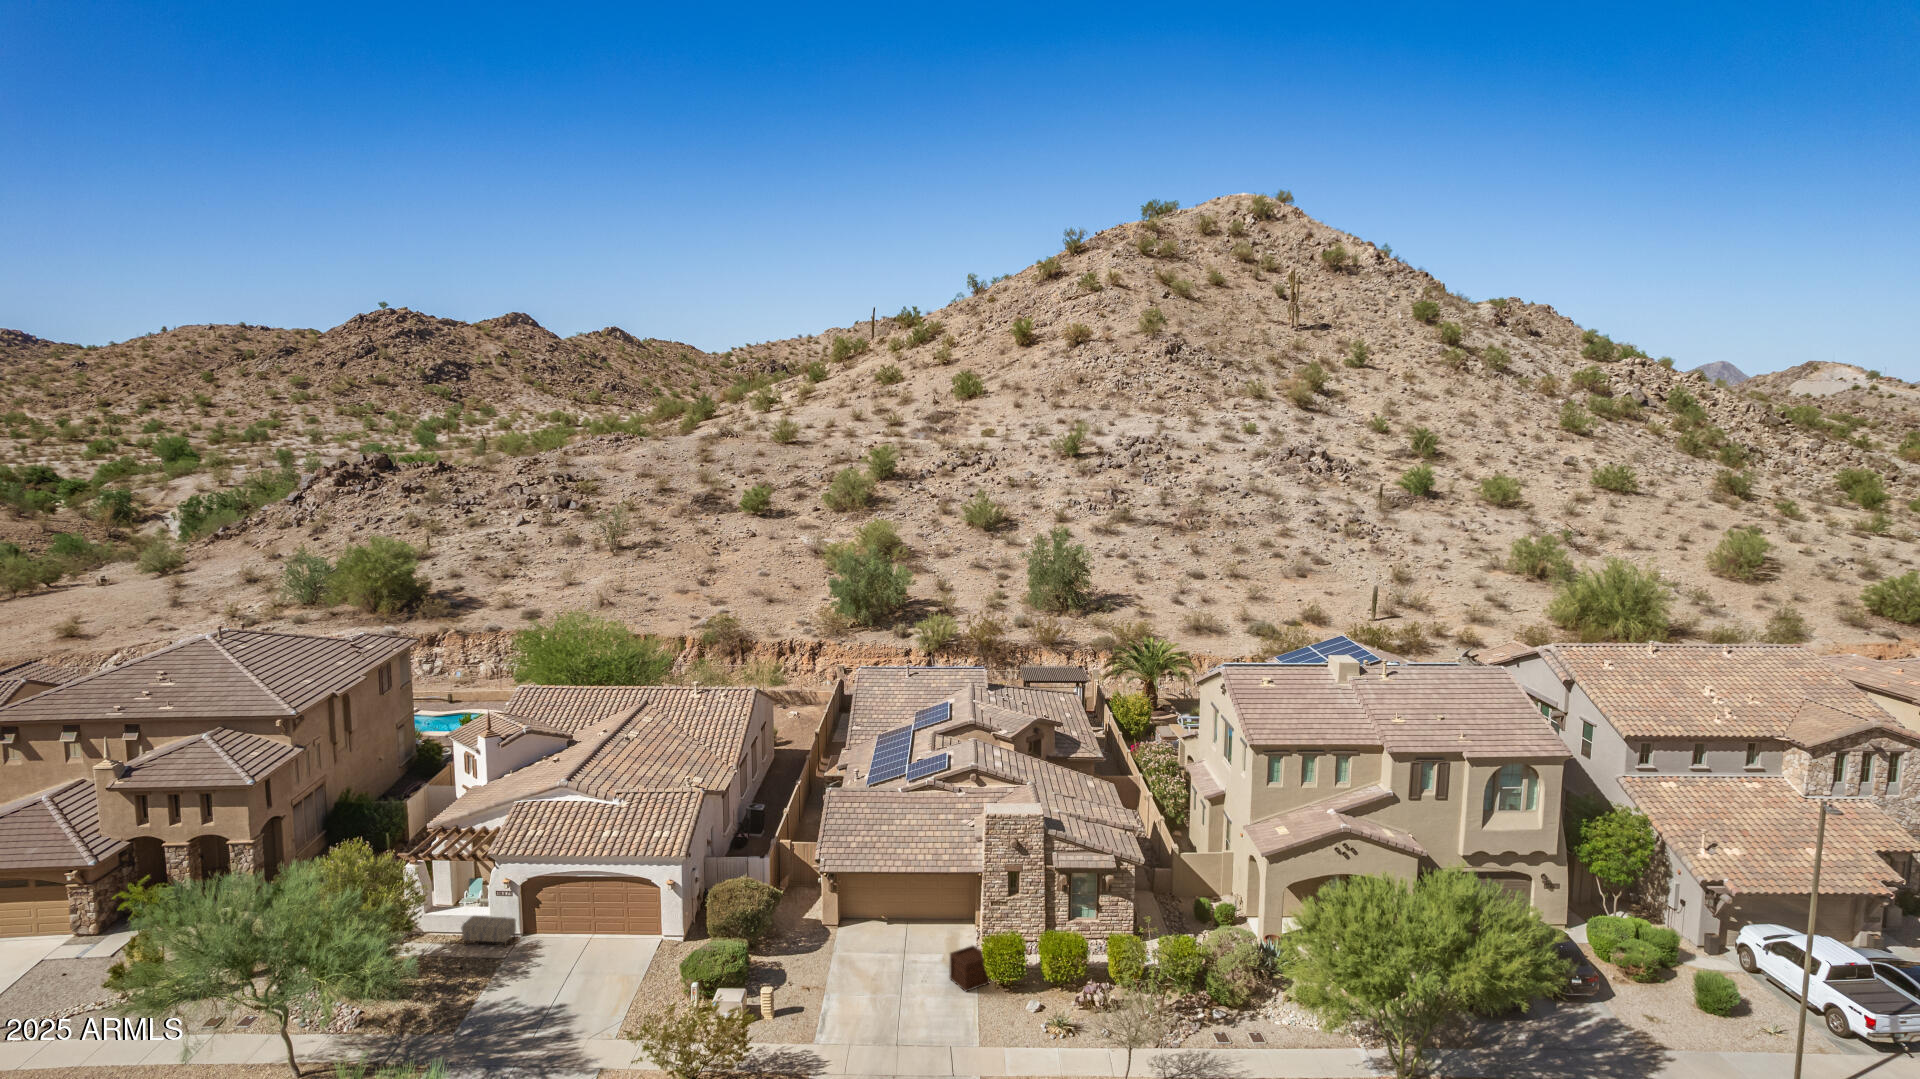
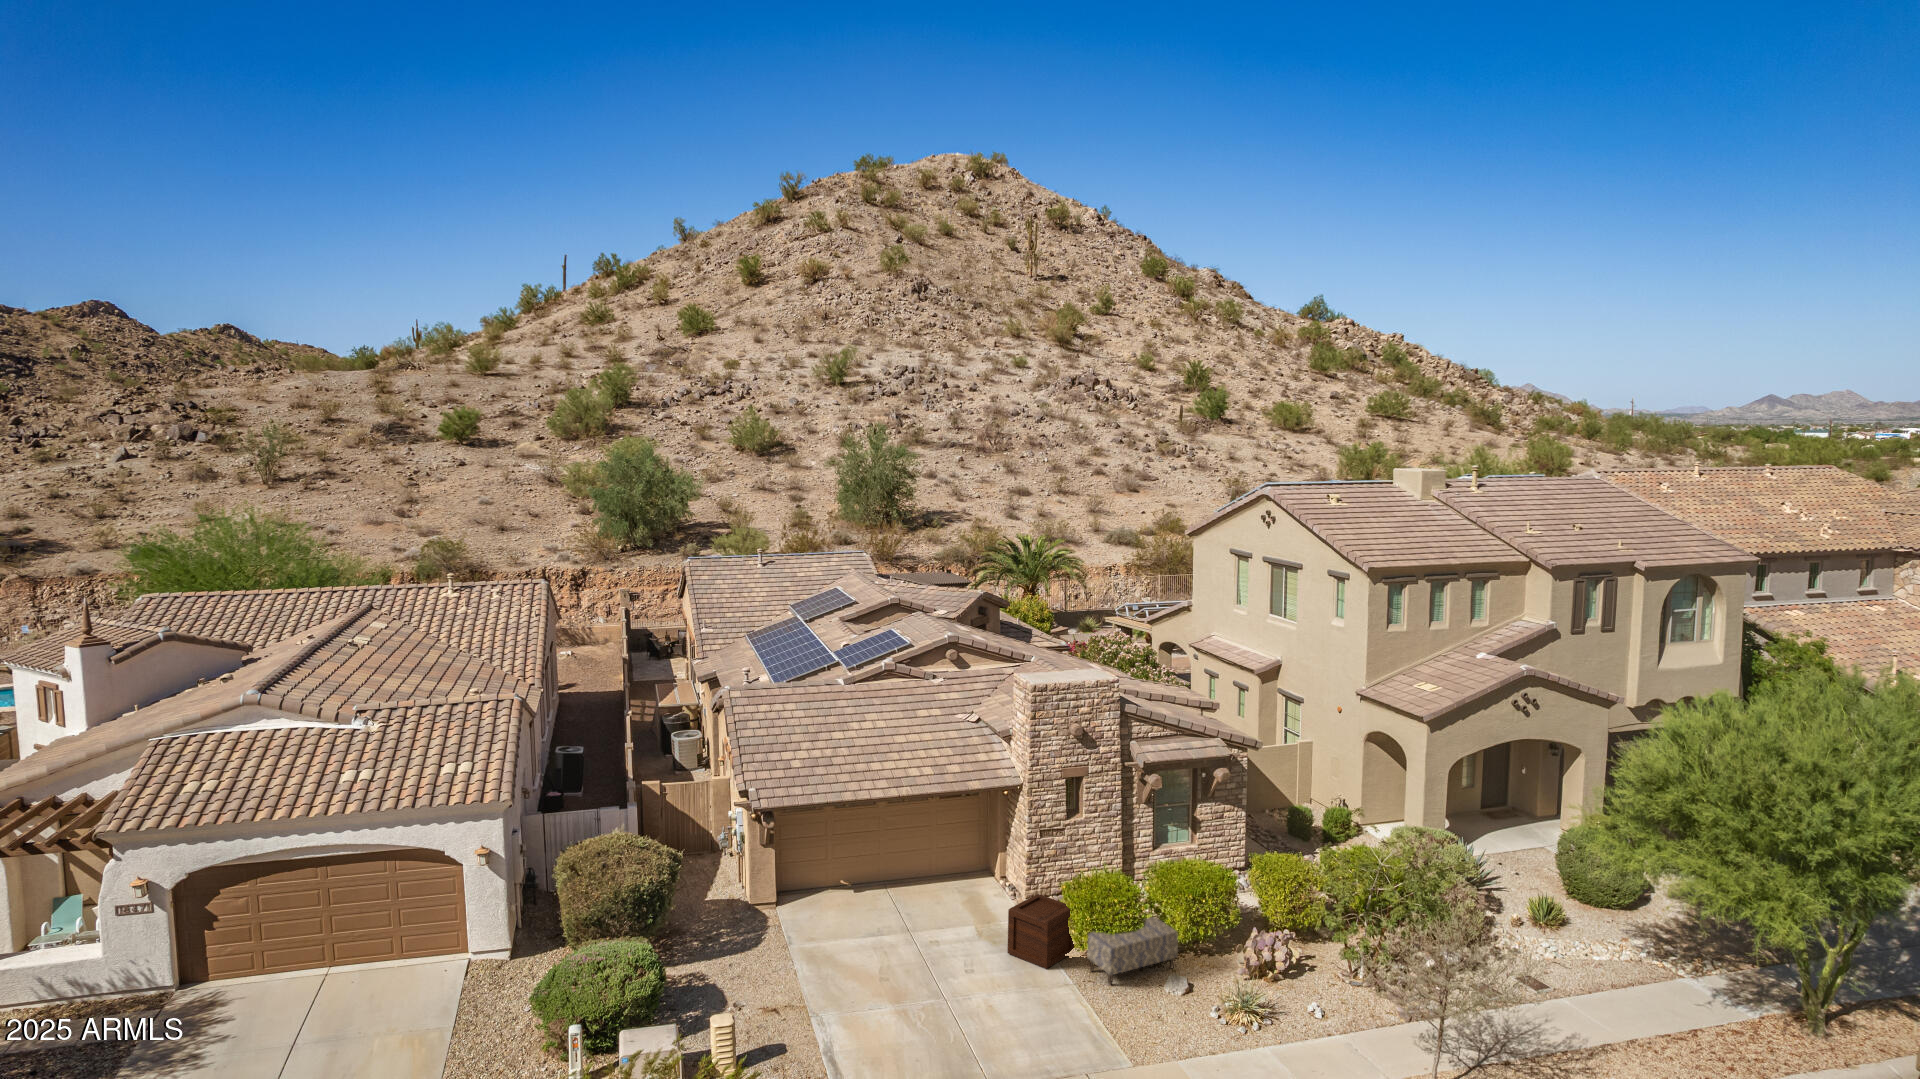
bench: present [461,916,516,947] -> present [1087,917,1178,986]

